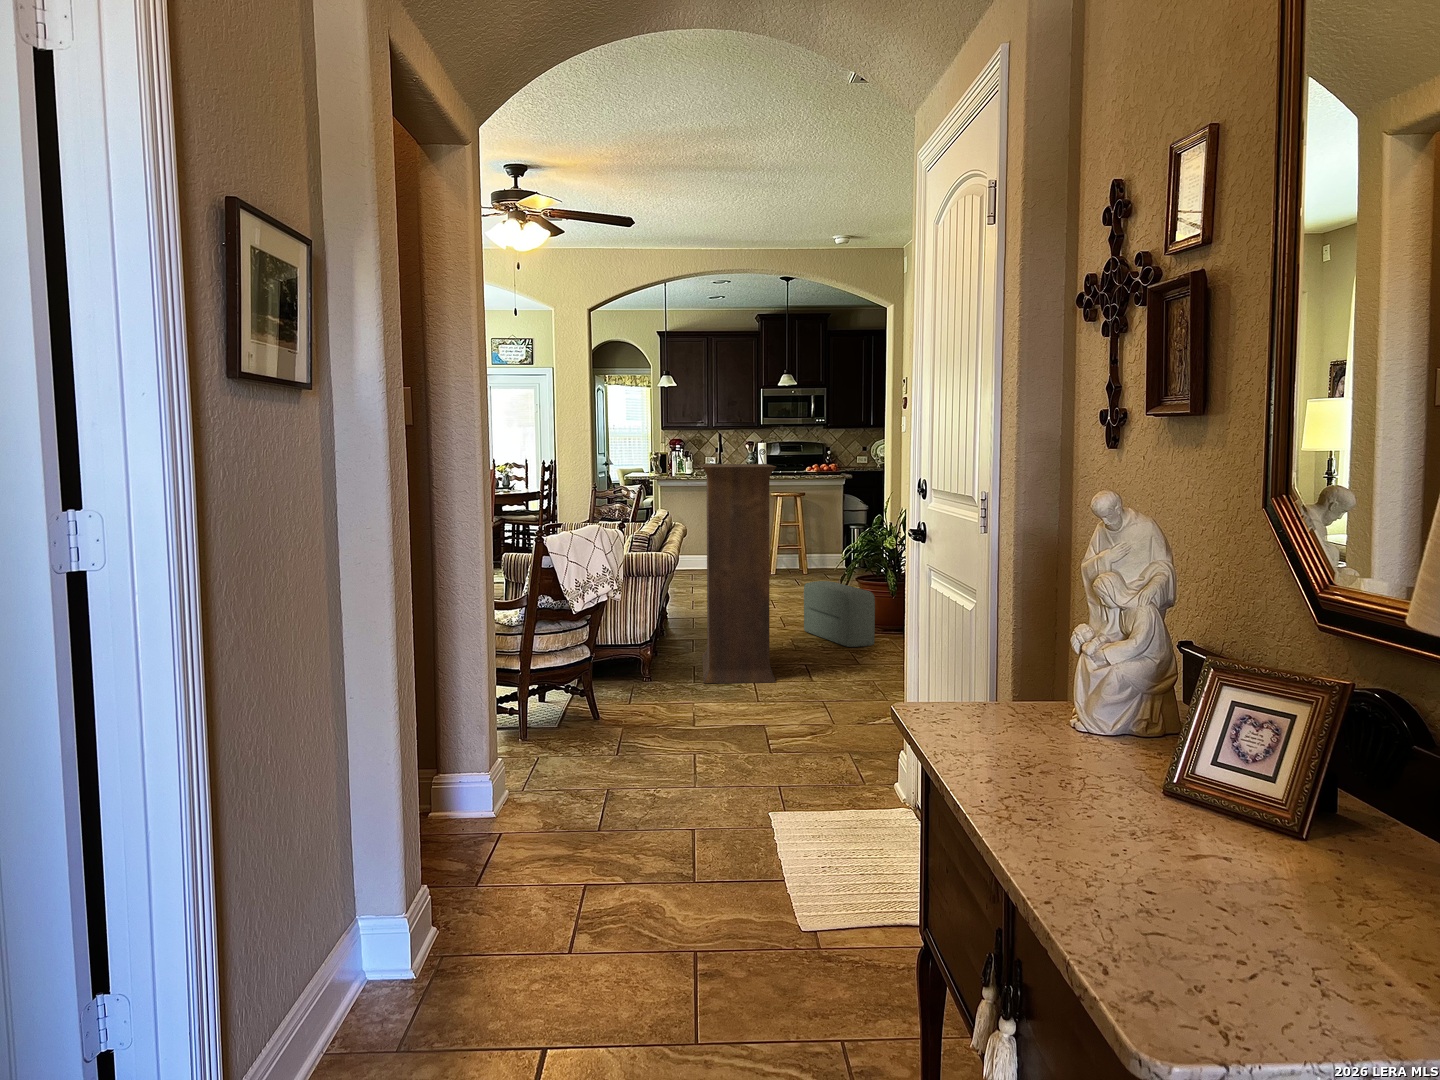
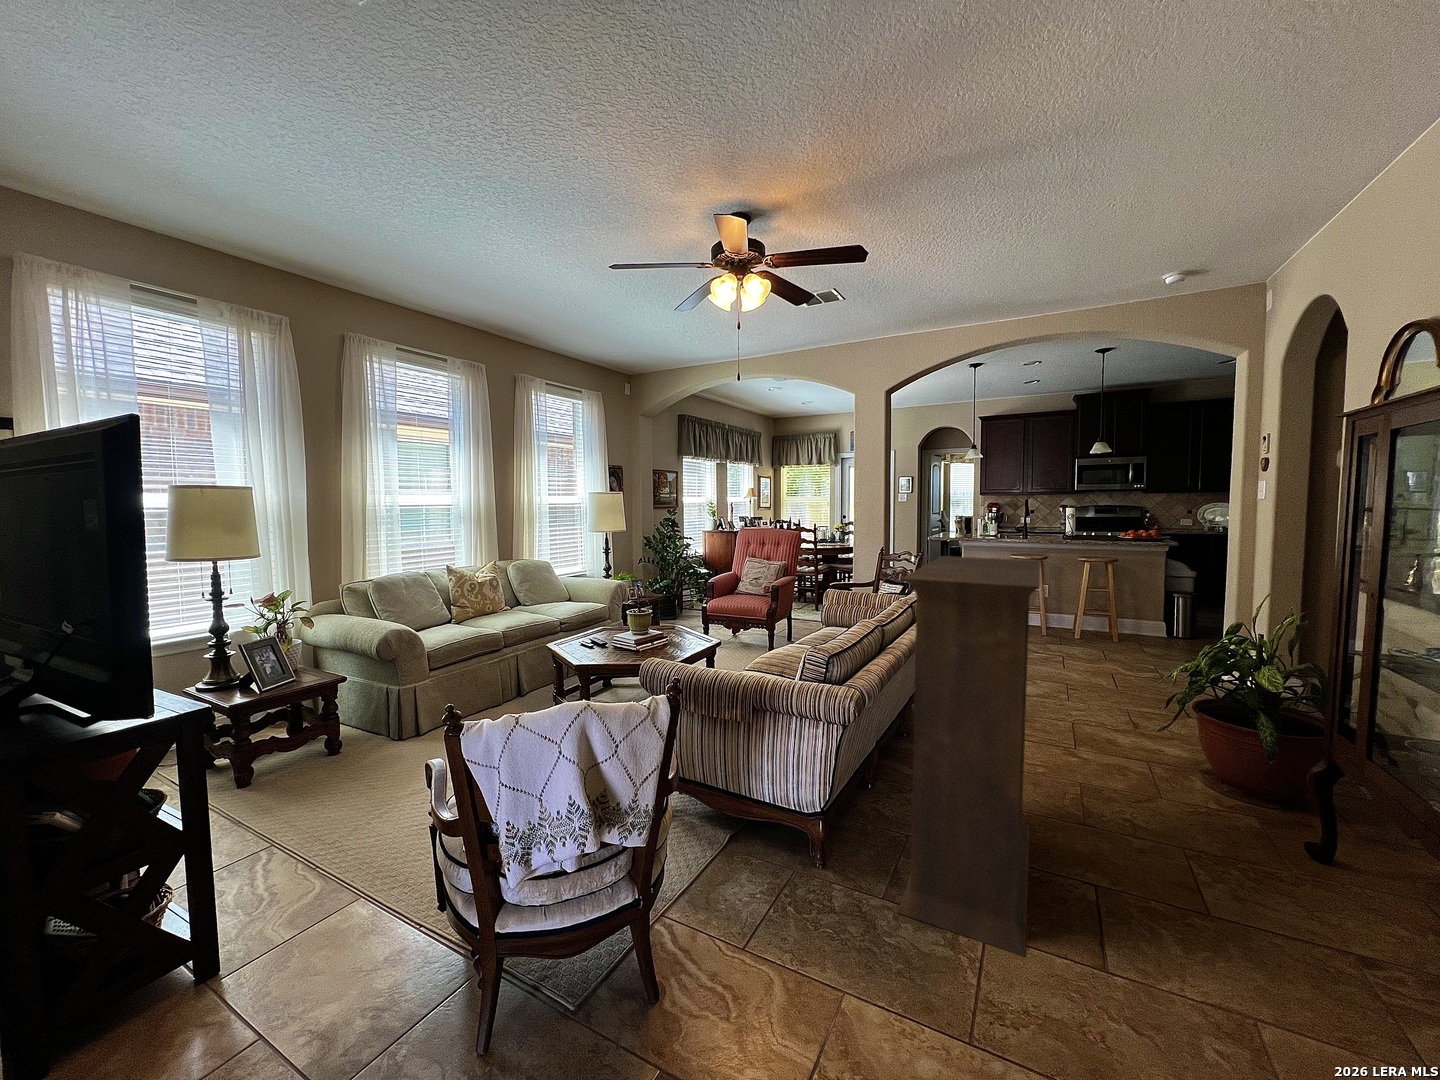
pouf: present [804,581,875,647] -> none [1101,708,1232,846]

